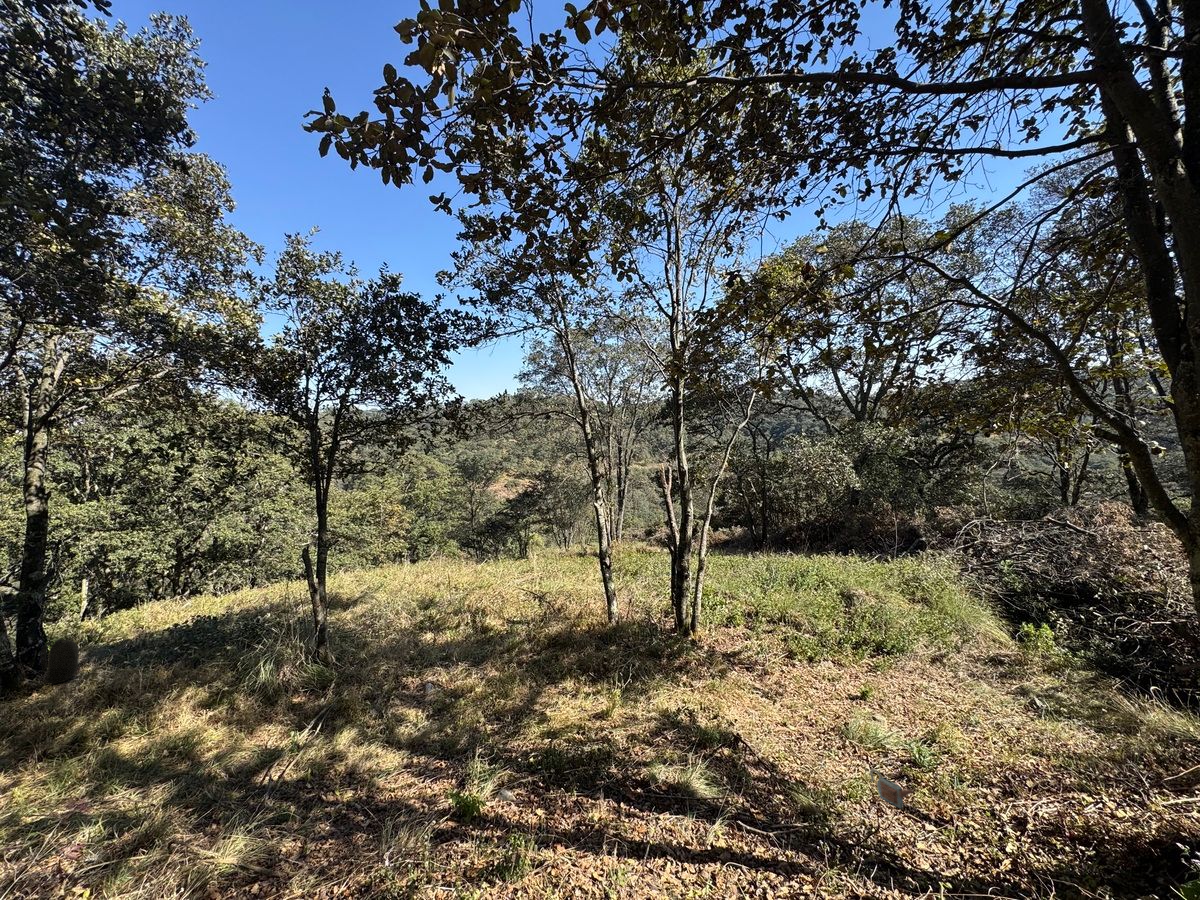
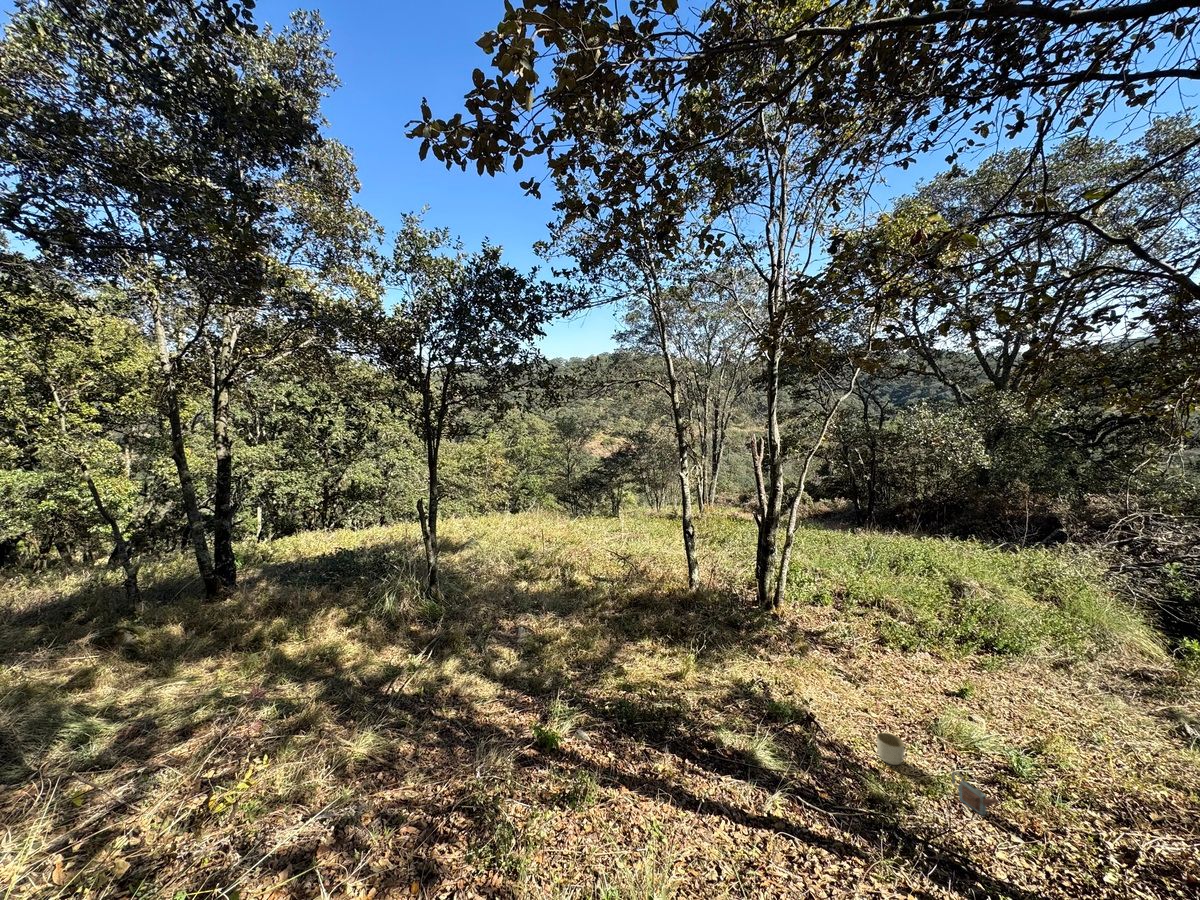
backpack: present [41,639,79,684] -> none [231,560,260,595]
planter: none [802,742,827,773] -> present [877,733,904,765]

